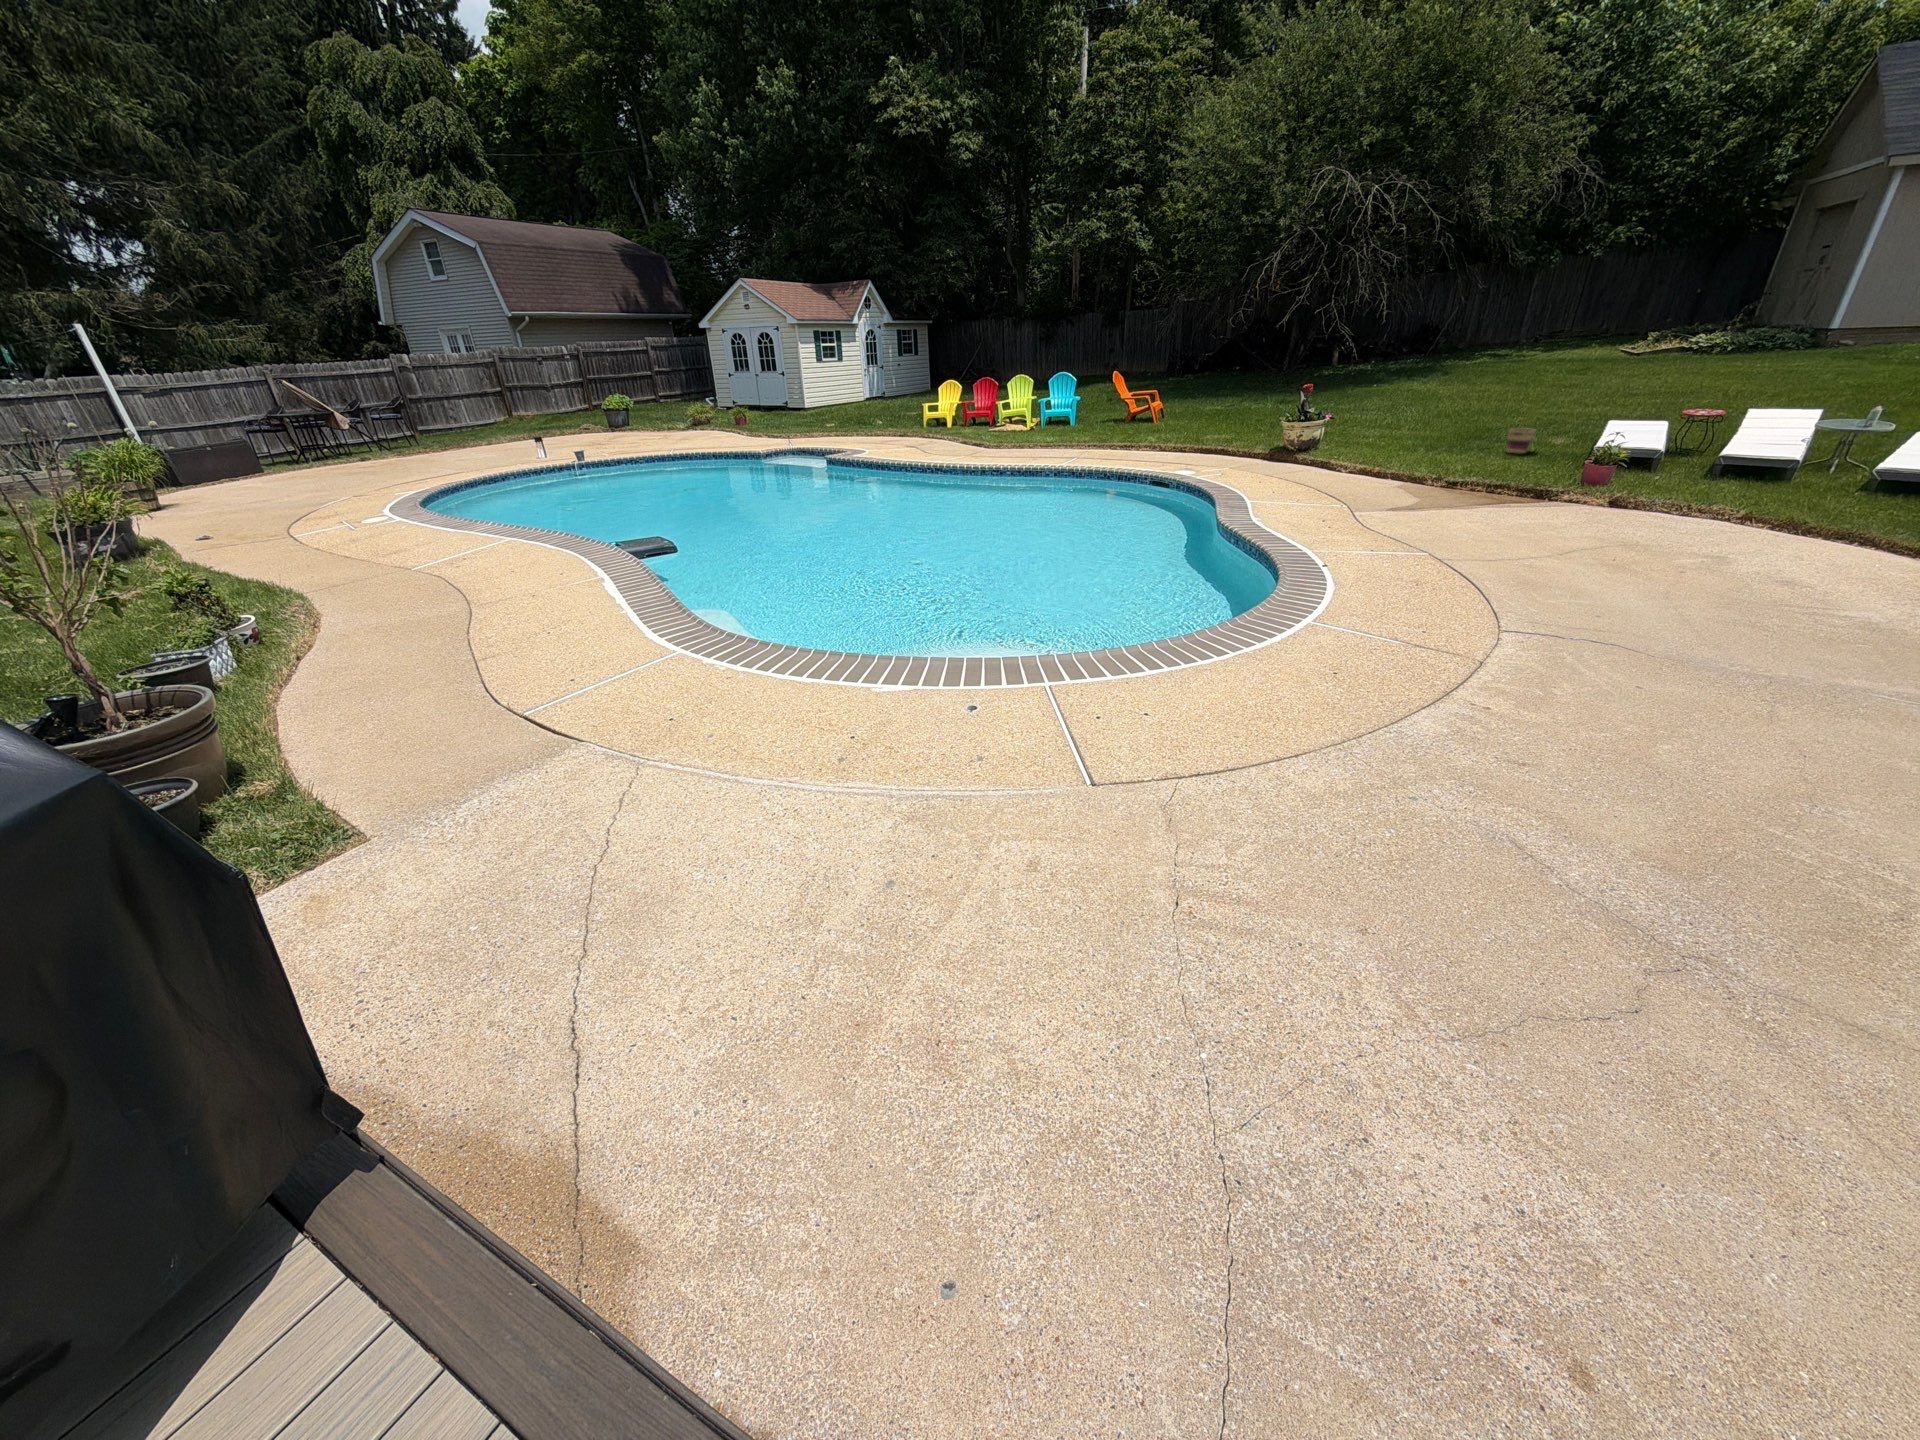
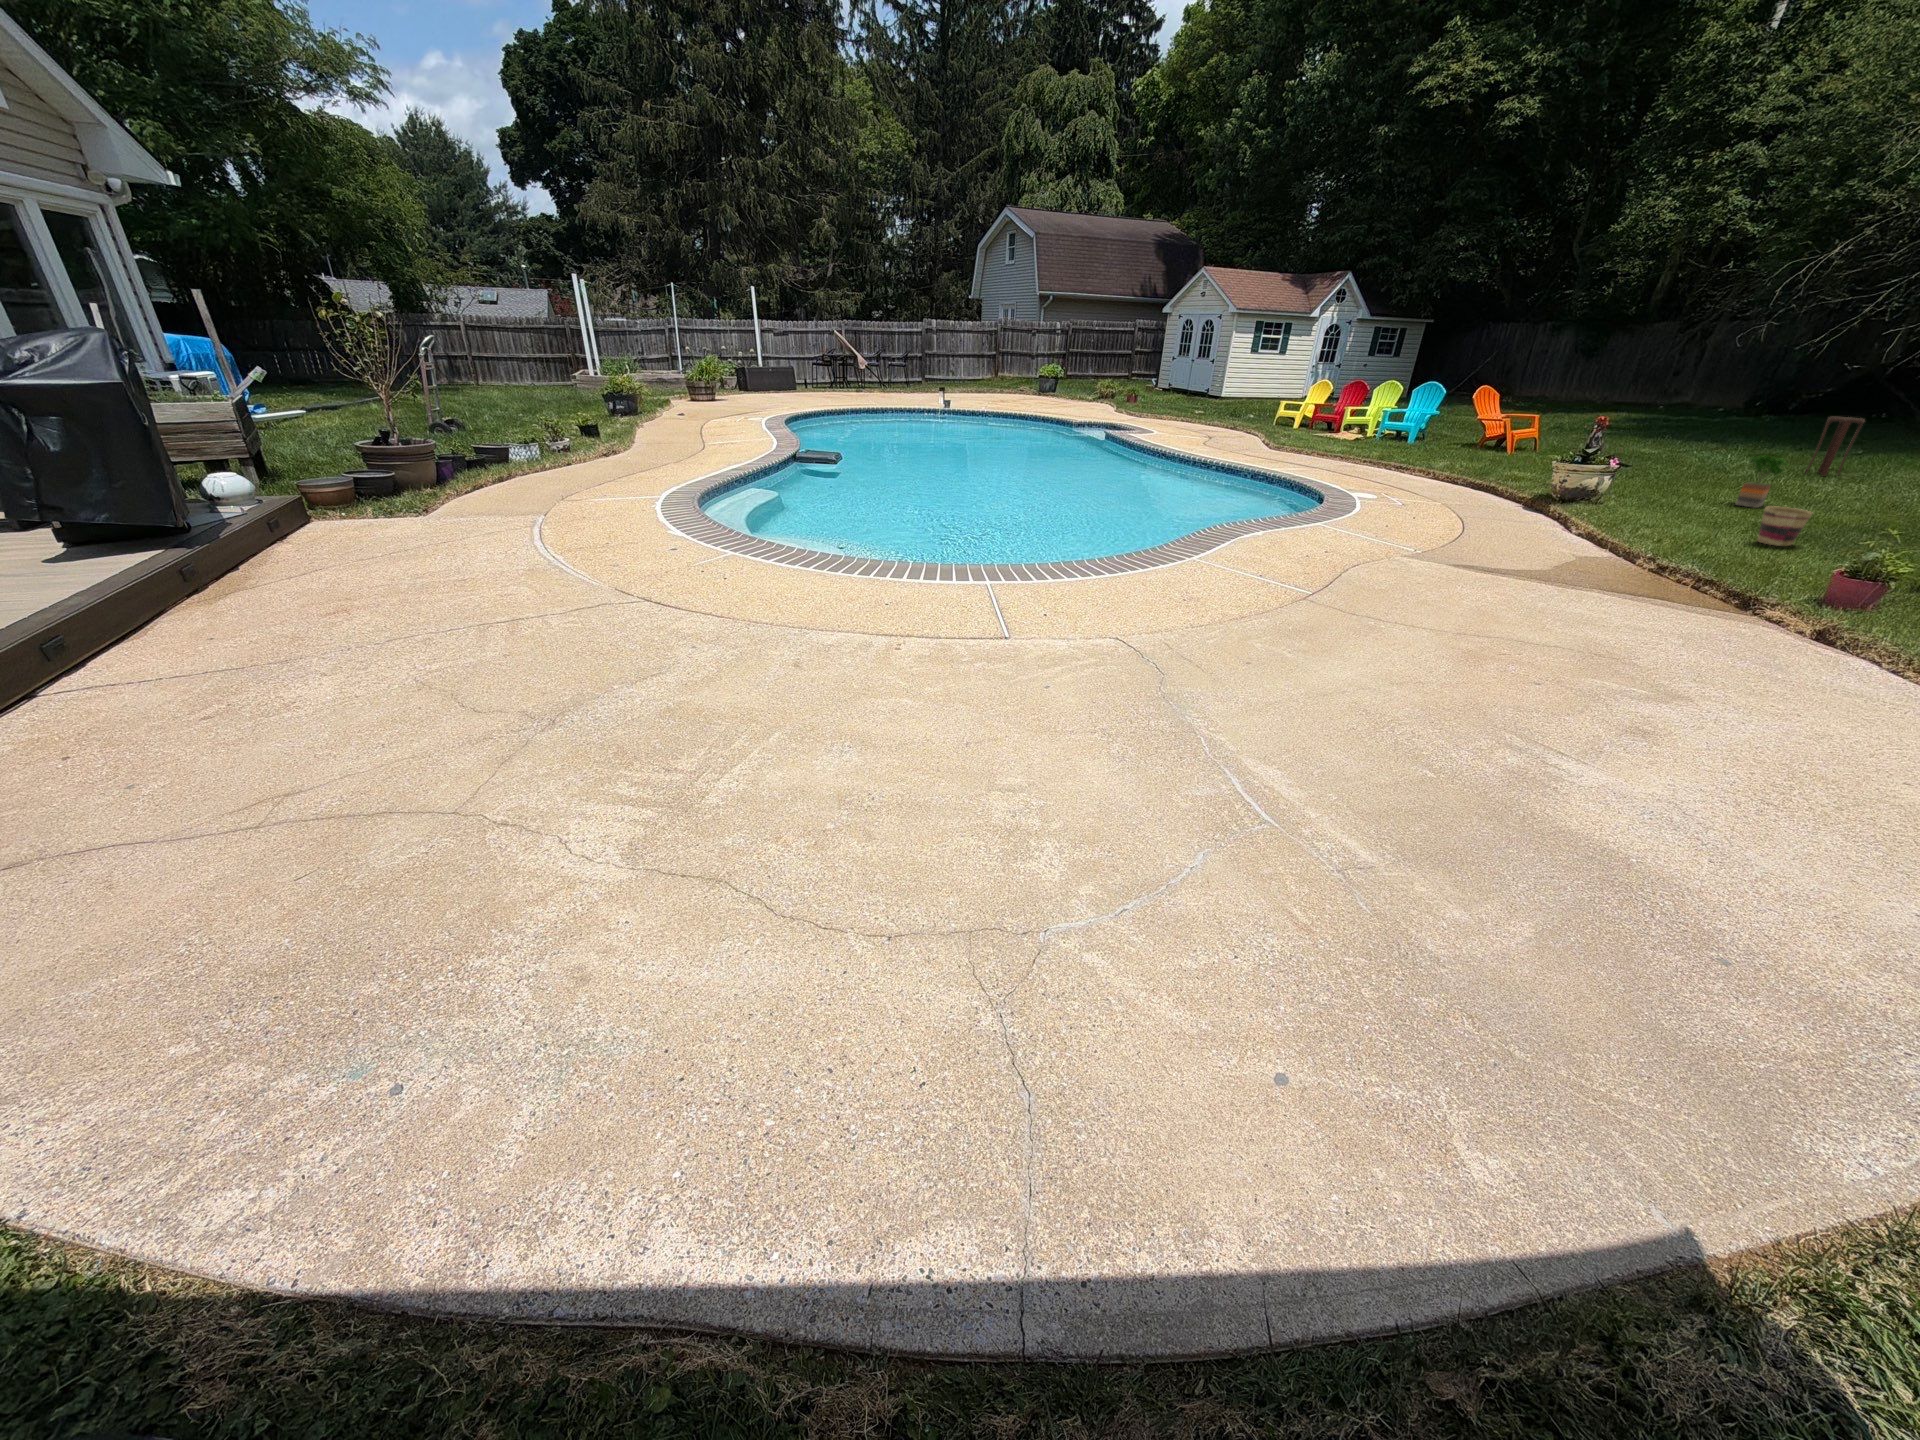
stool: none [1350,368,1375,408] -> present [1805,417,1865,476]
potted tree: none [1403,397,1432,433] -> present [1736,456,1788,508]

